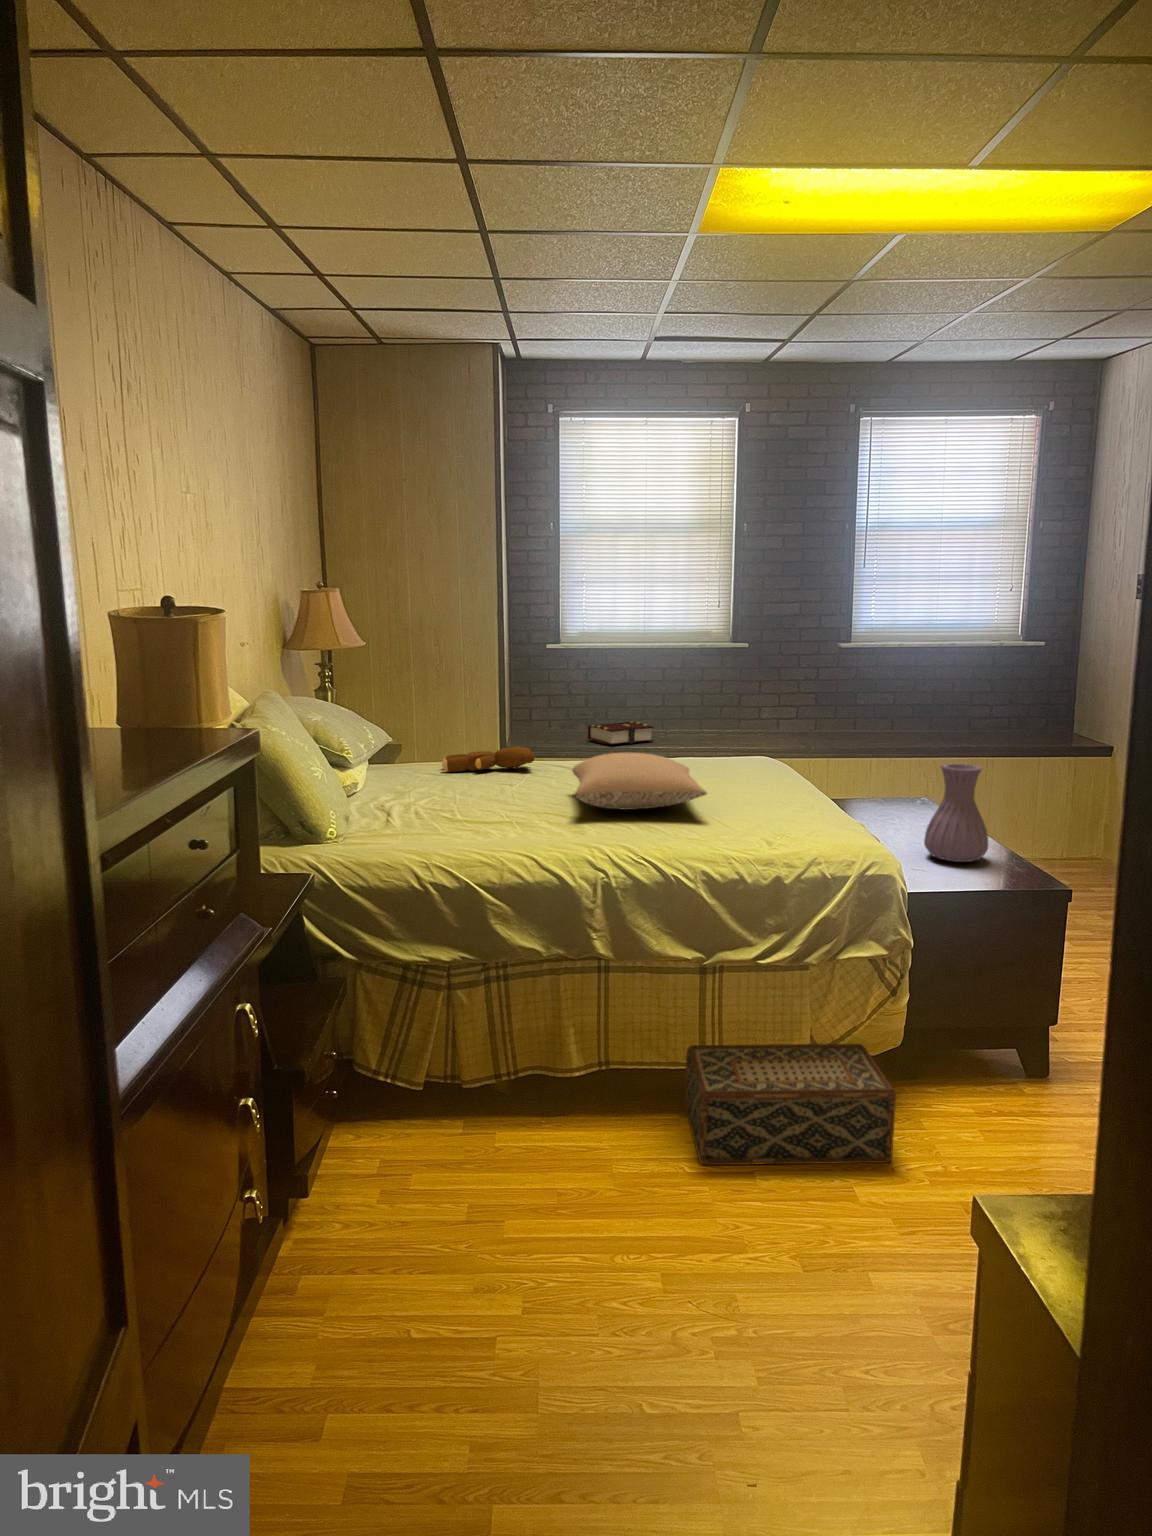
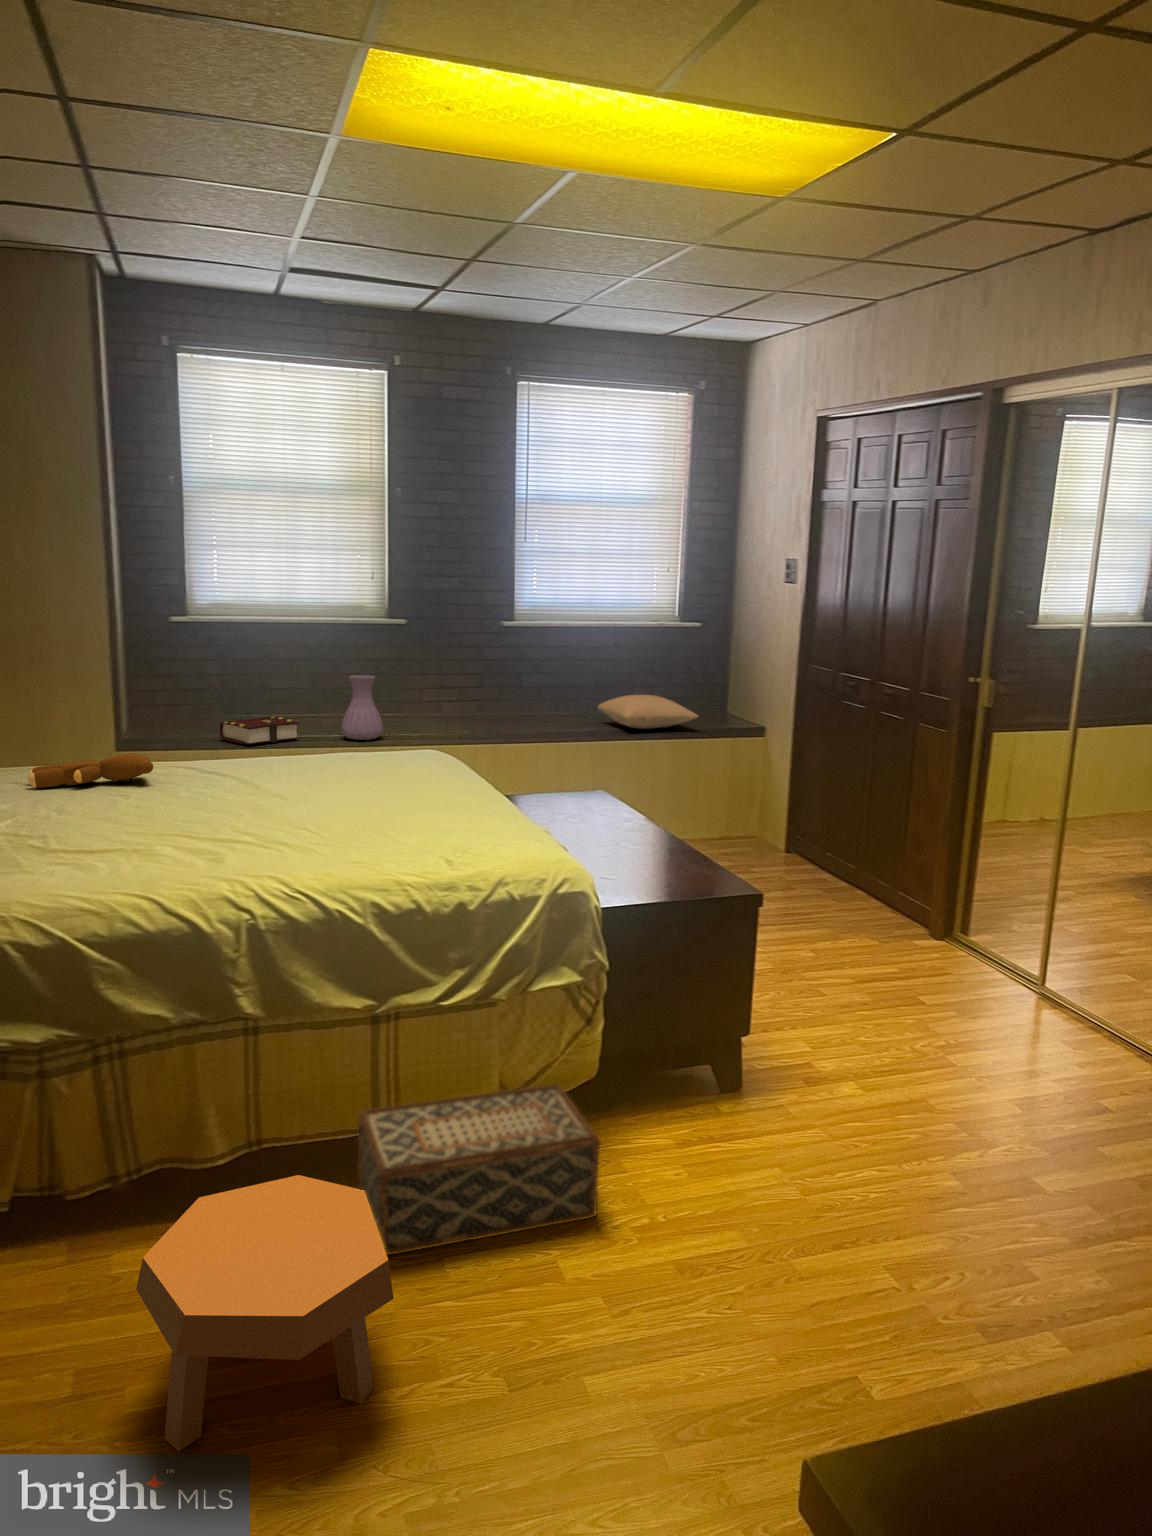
pillow: present [572,753,707,810] -> present [598,695,699,729]
vase: present [924,763,988,862] -> present [342,675,383,740]
footstool: none [511,1084,706,1276] -> present [136,1175,394,1451]

